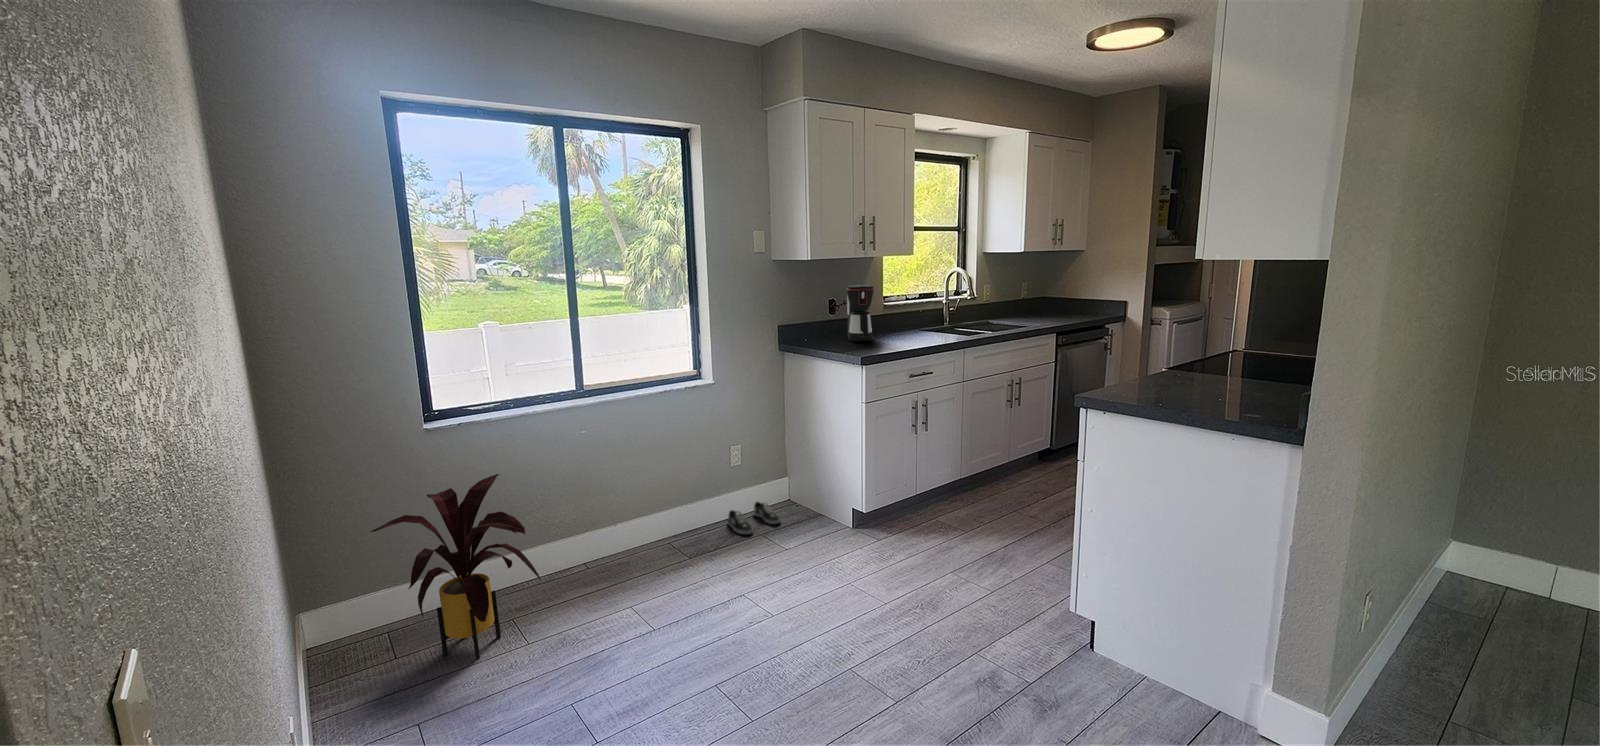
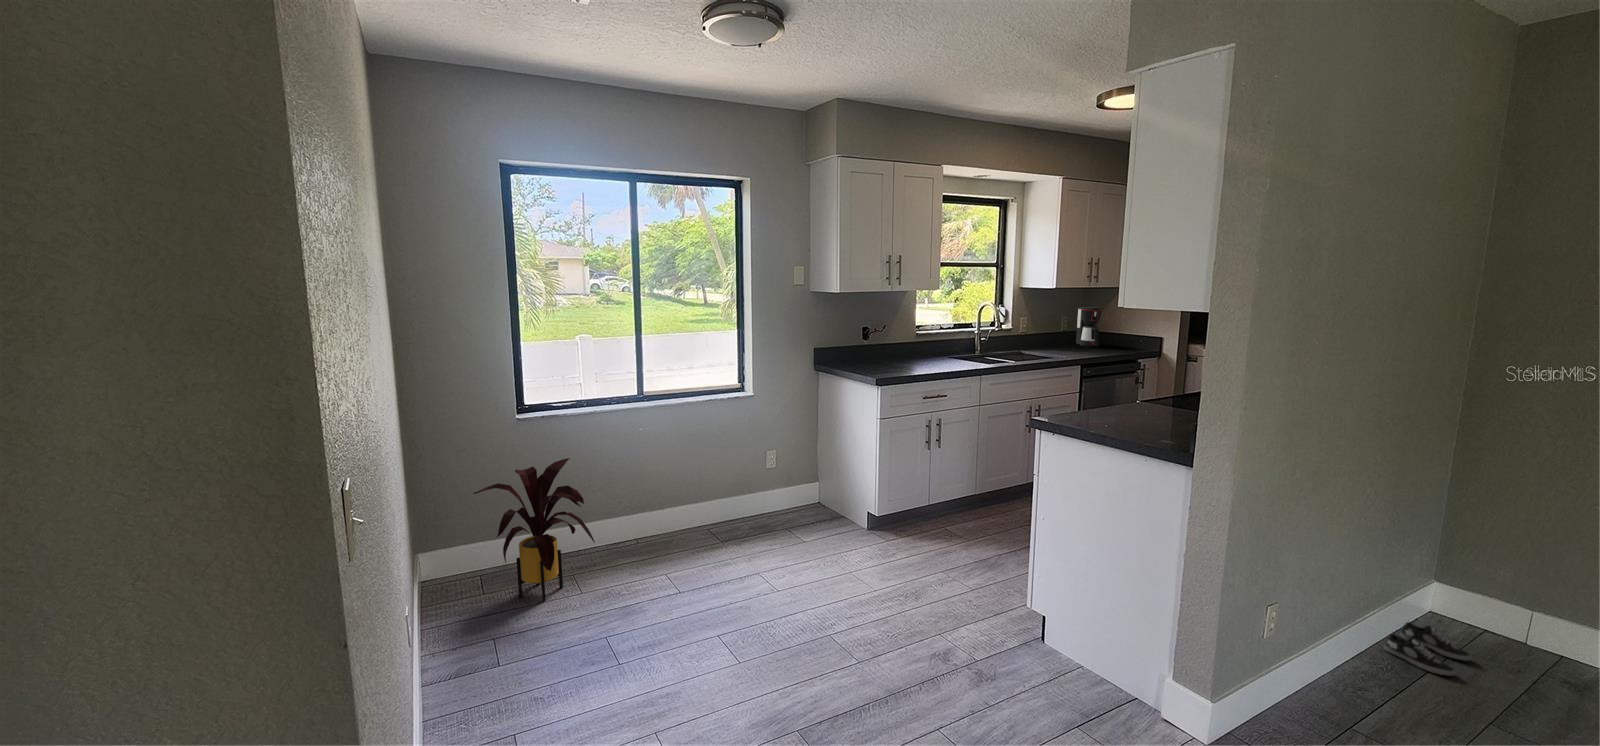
coffee maker: present [846,285,874,341] -> present [1076,307,1102,347]
shoe: present [727,502,781,534] -> present [1384,622,1471,676]

